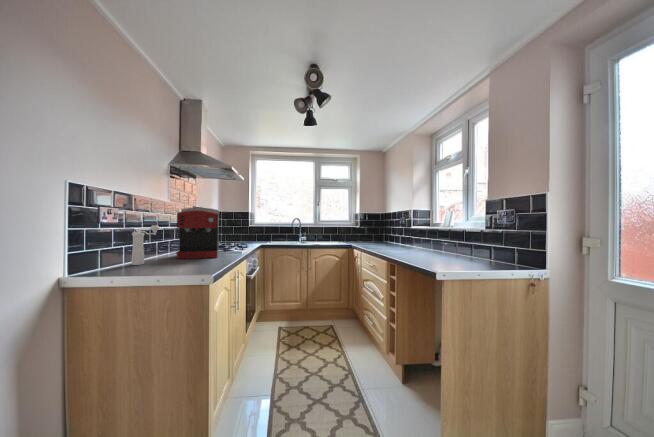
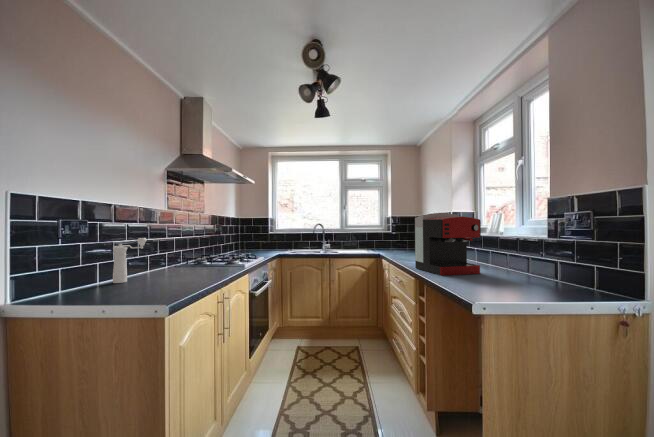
coffee maker: present [177,207,219,259] -> present [415,213,481,276]

